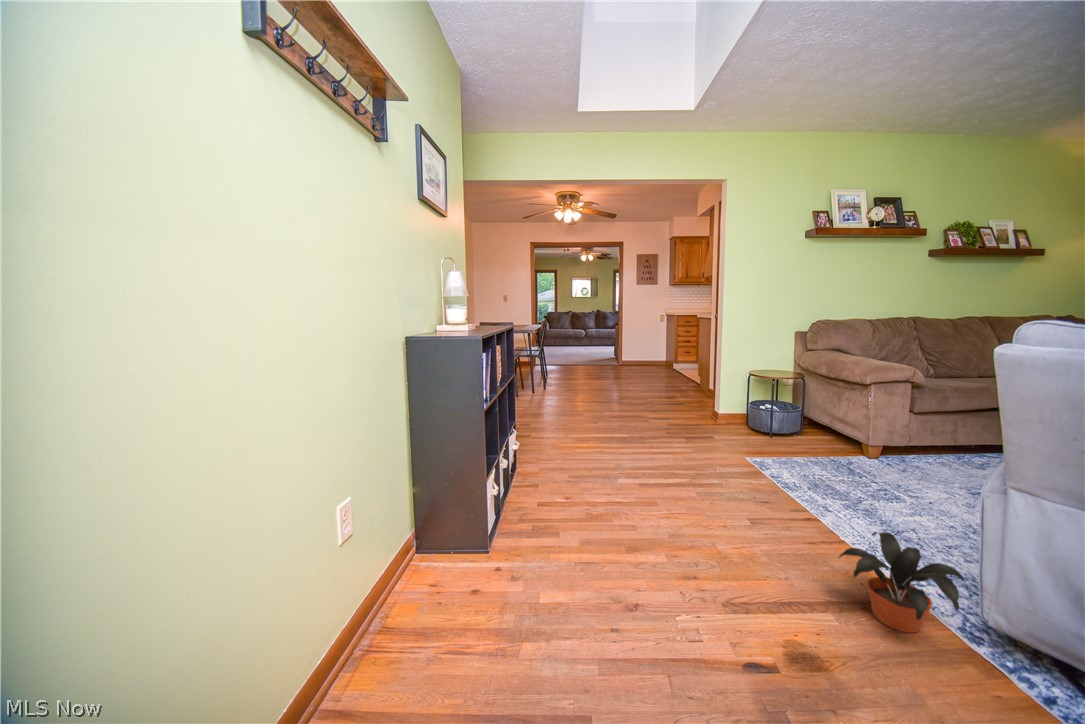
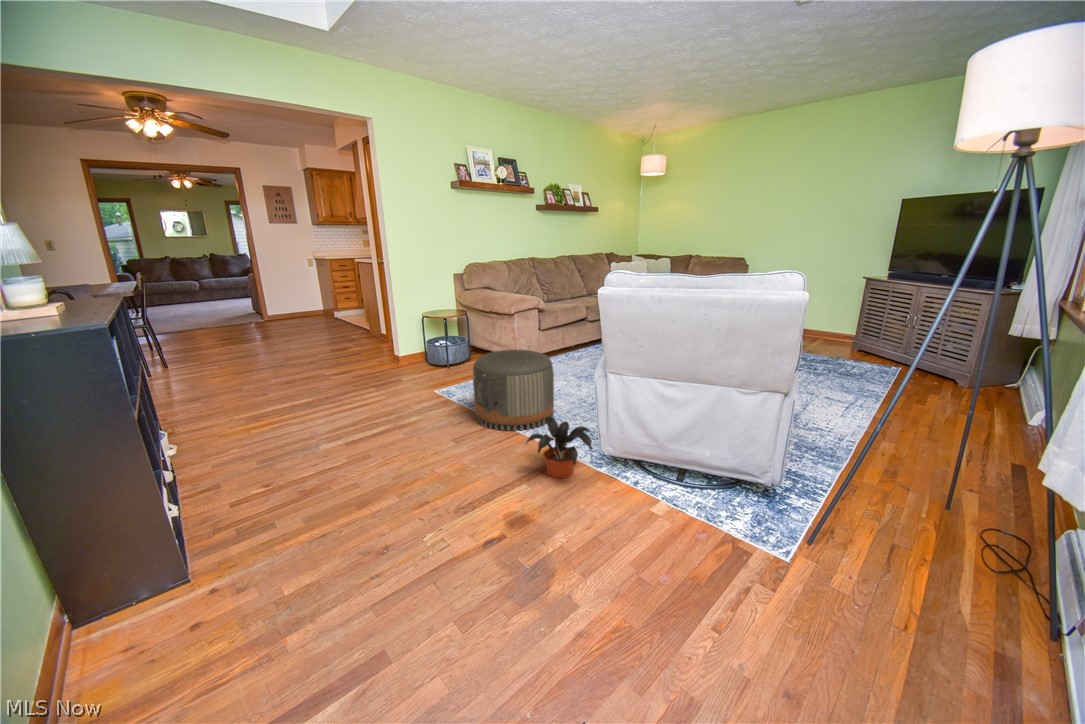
pouf: none [785,427,915,541] -> present [473,349,554,431]

